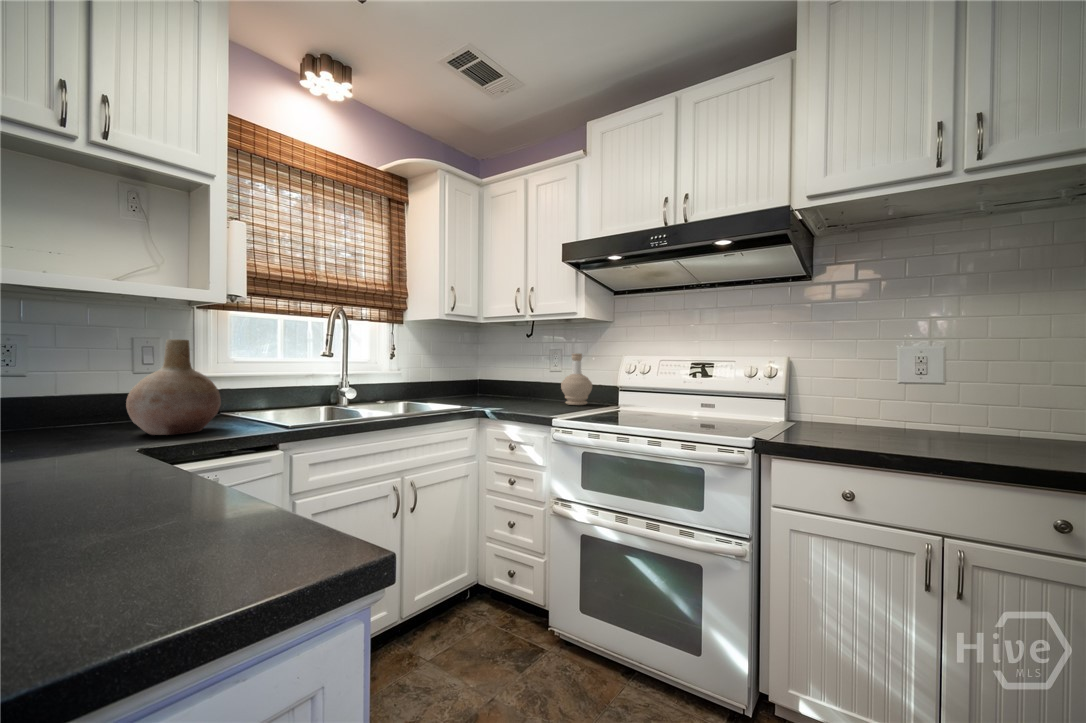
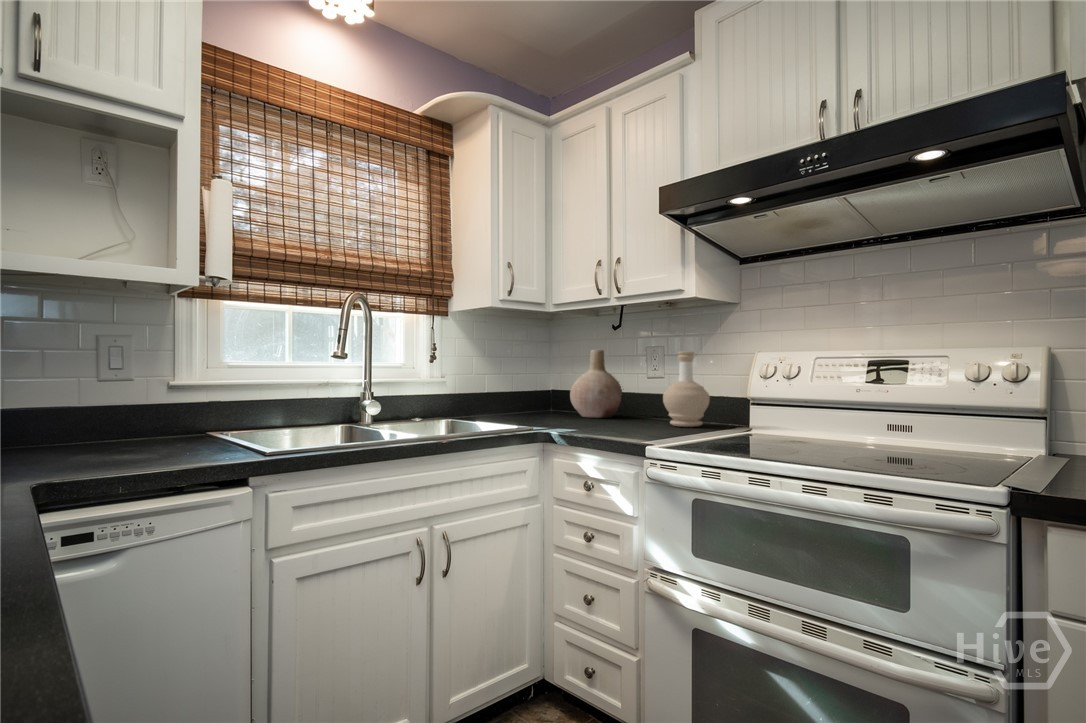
vase: present [126,339,221,435] -> present [570,350,622,418]

